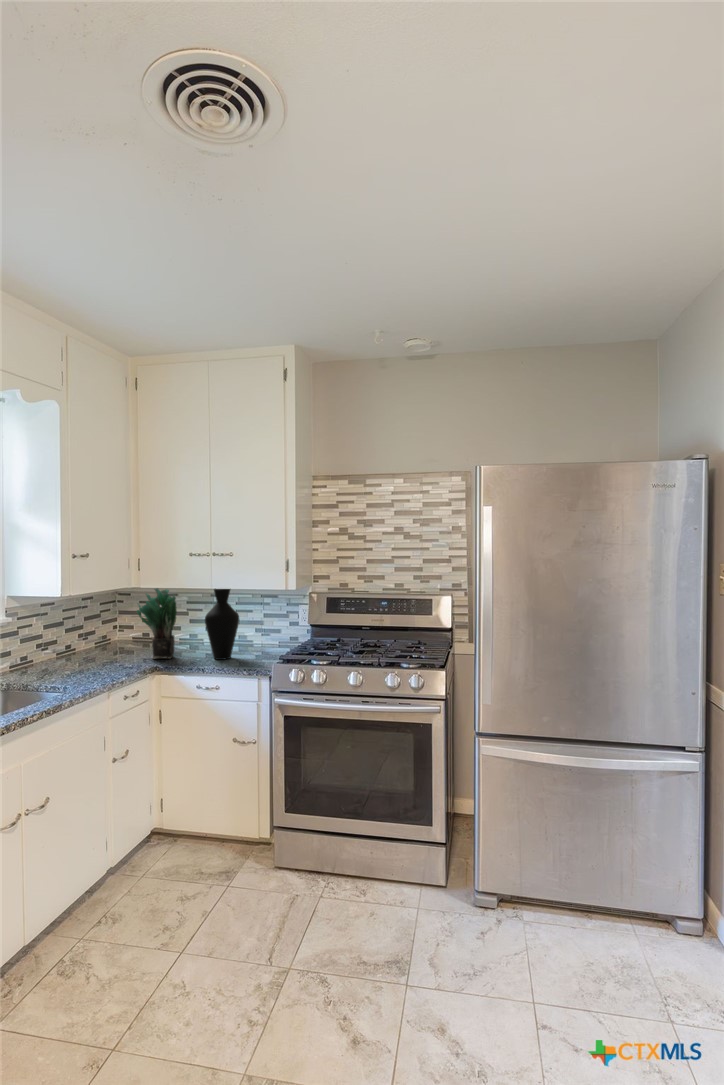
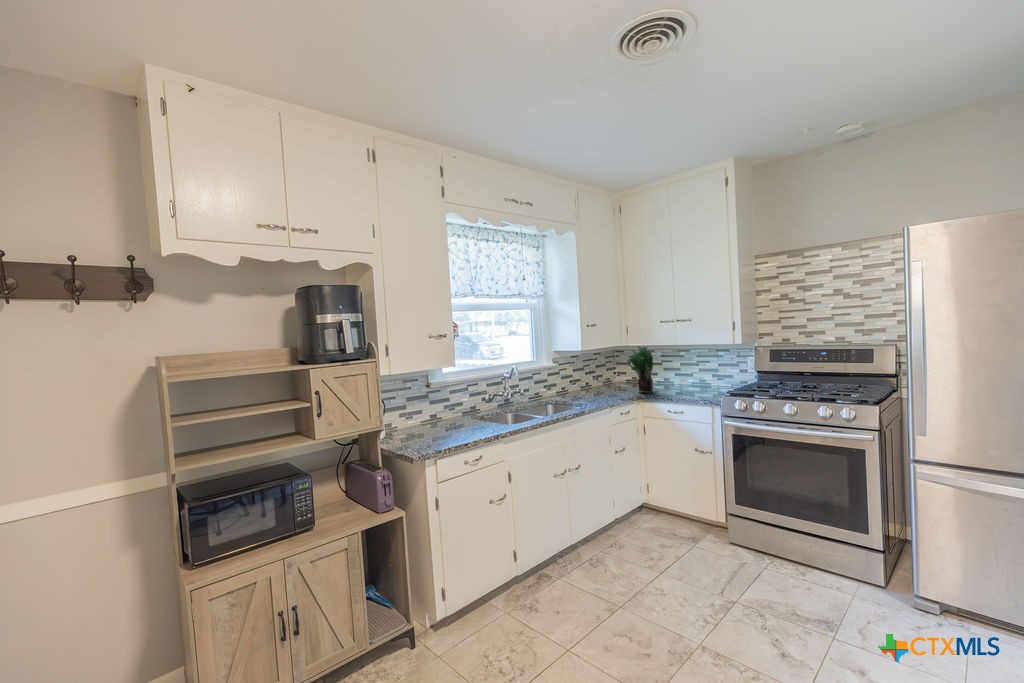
vase: present [205,589,239,660] -> none [672,345,698,395]

